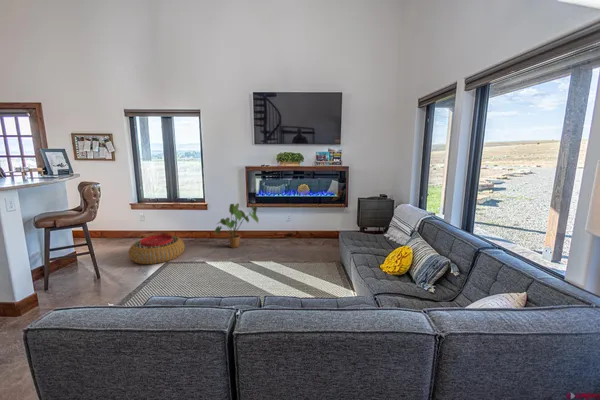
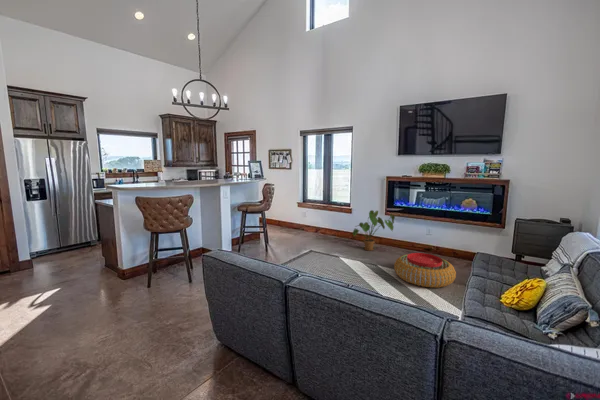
pouf: present [129,235,185,264] -> present [394,253,456,288]

